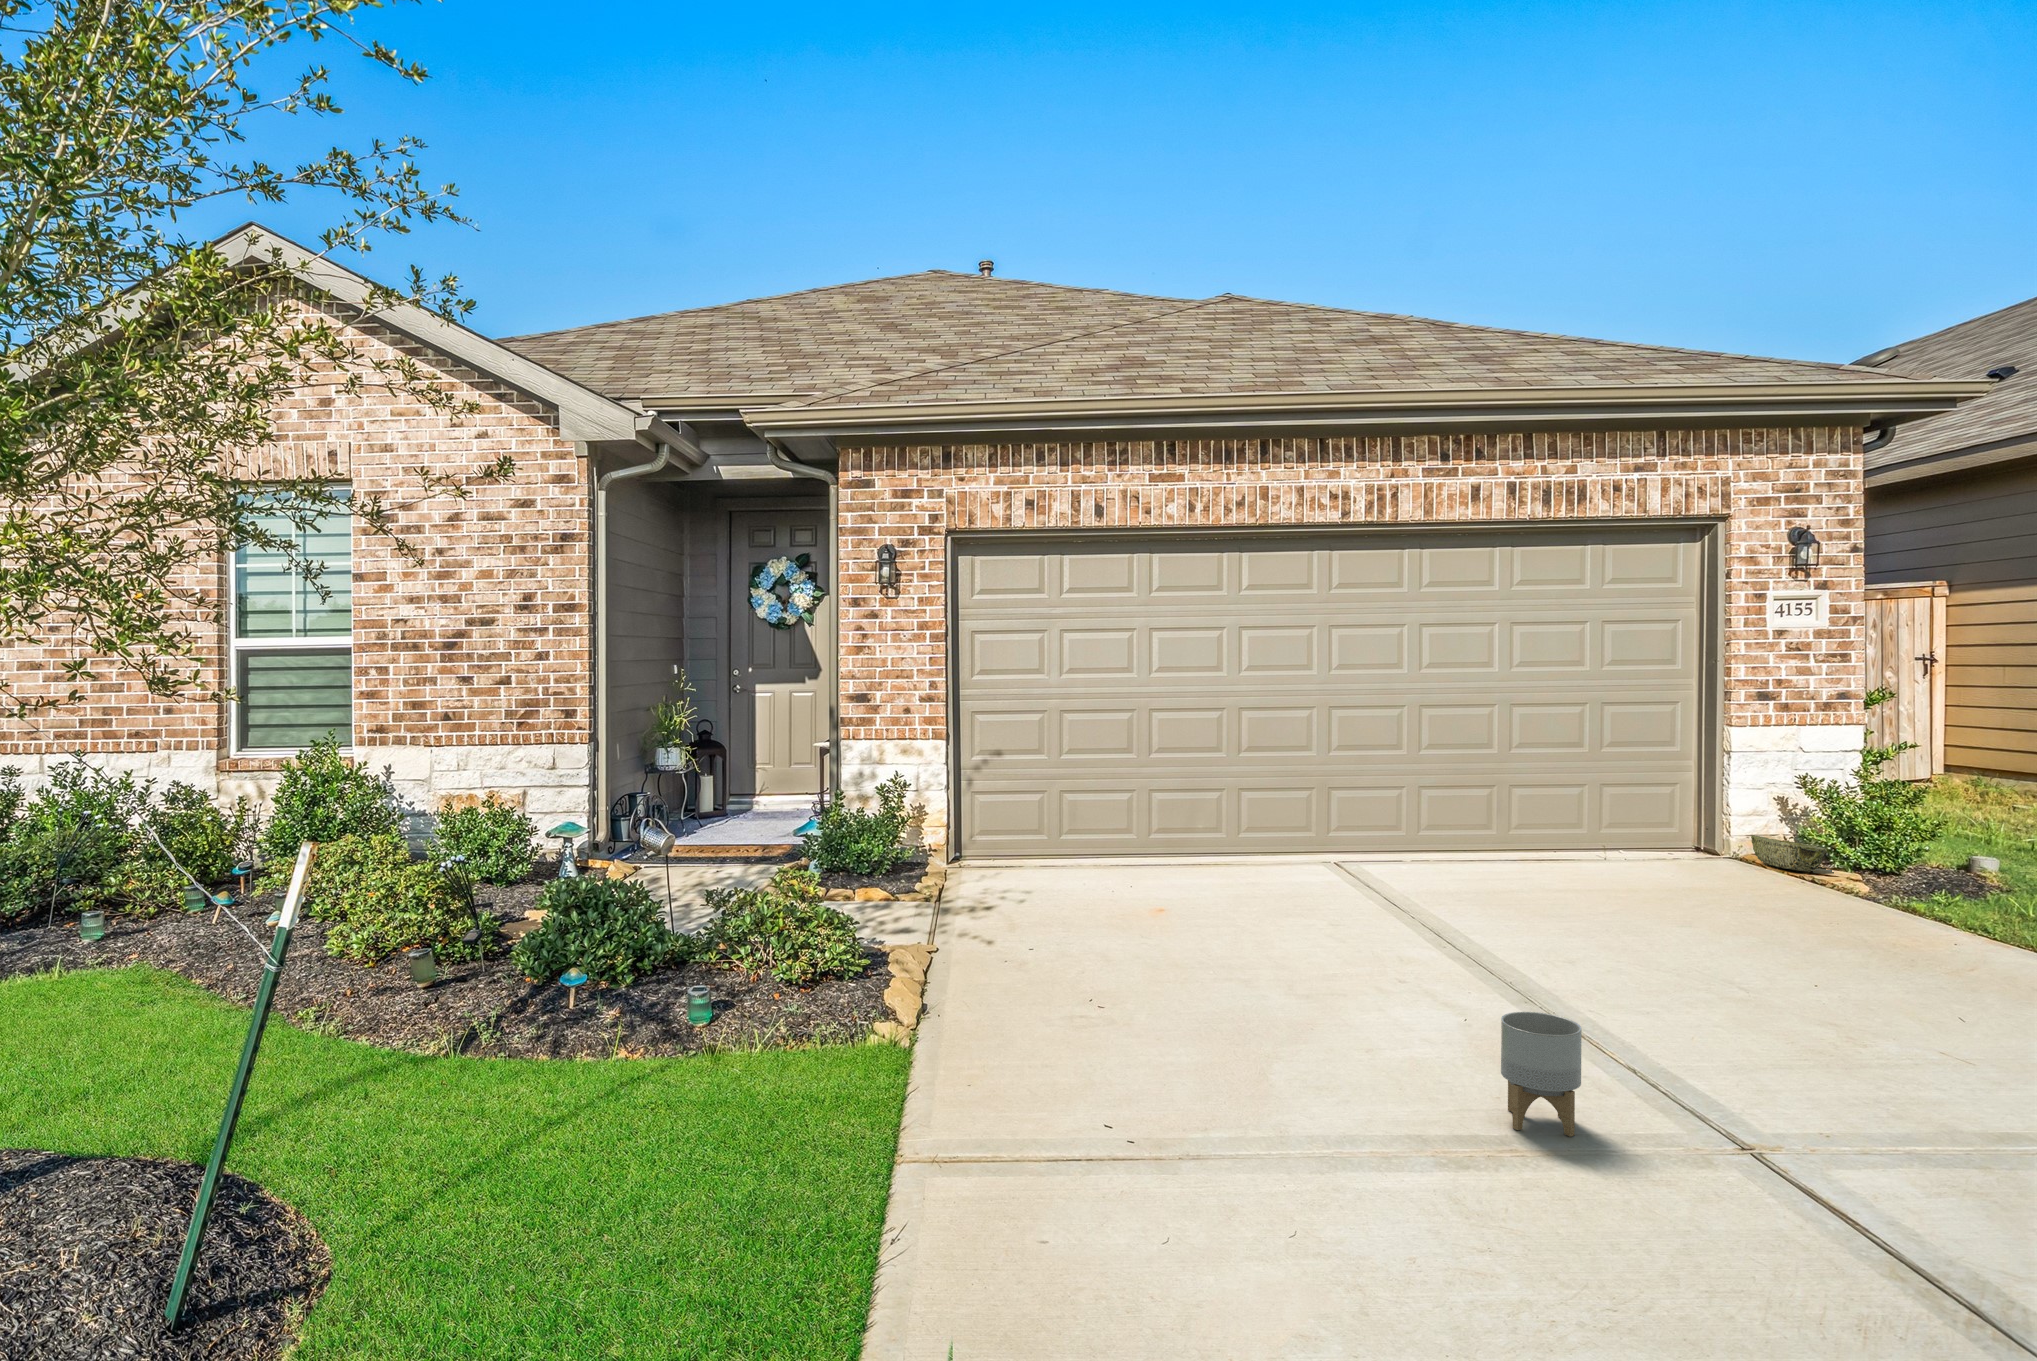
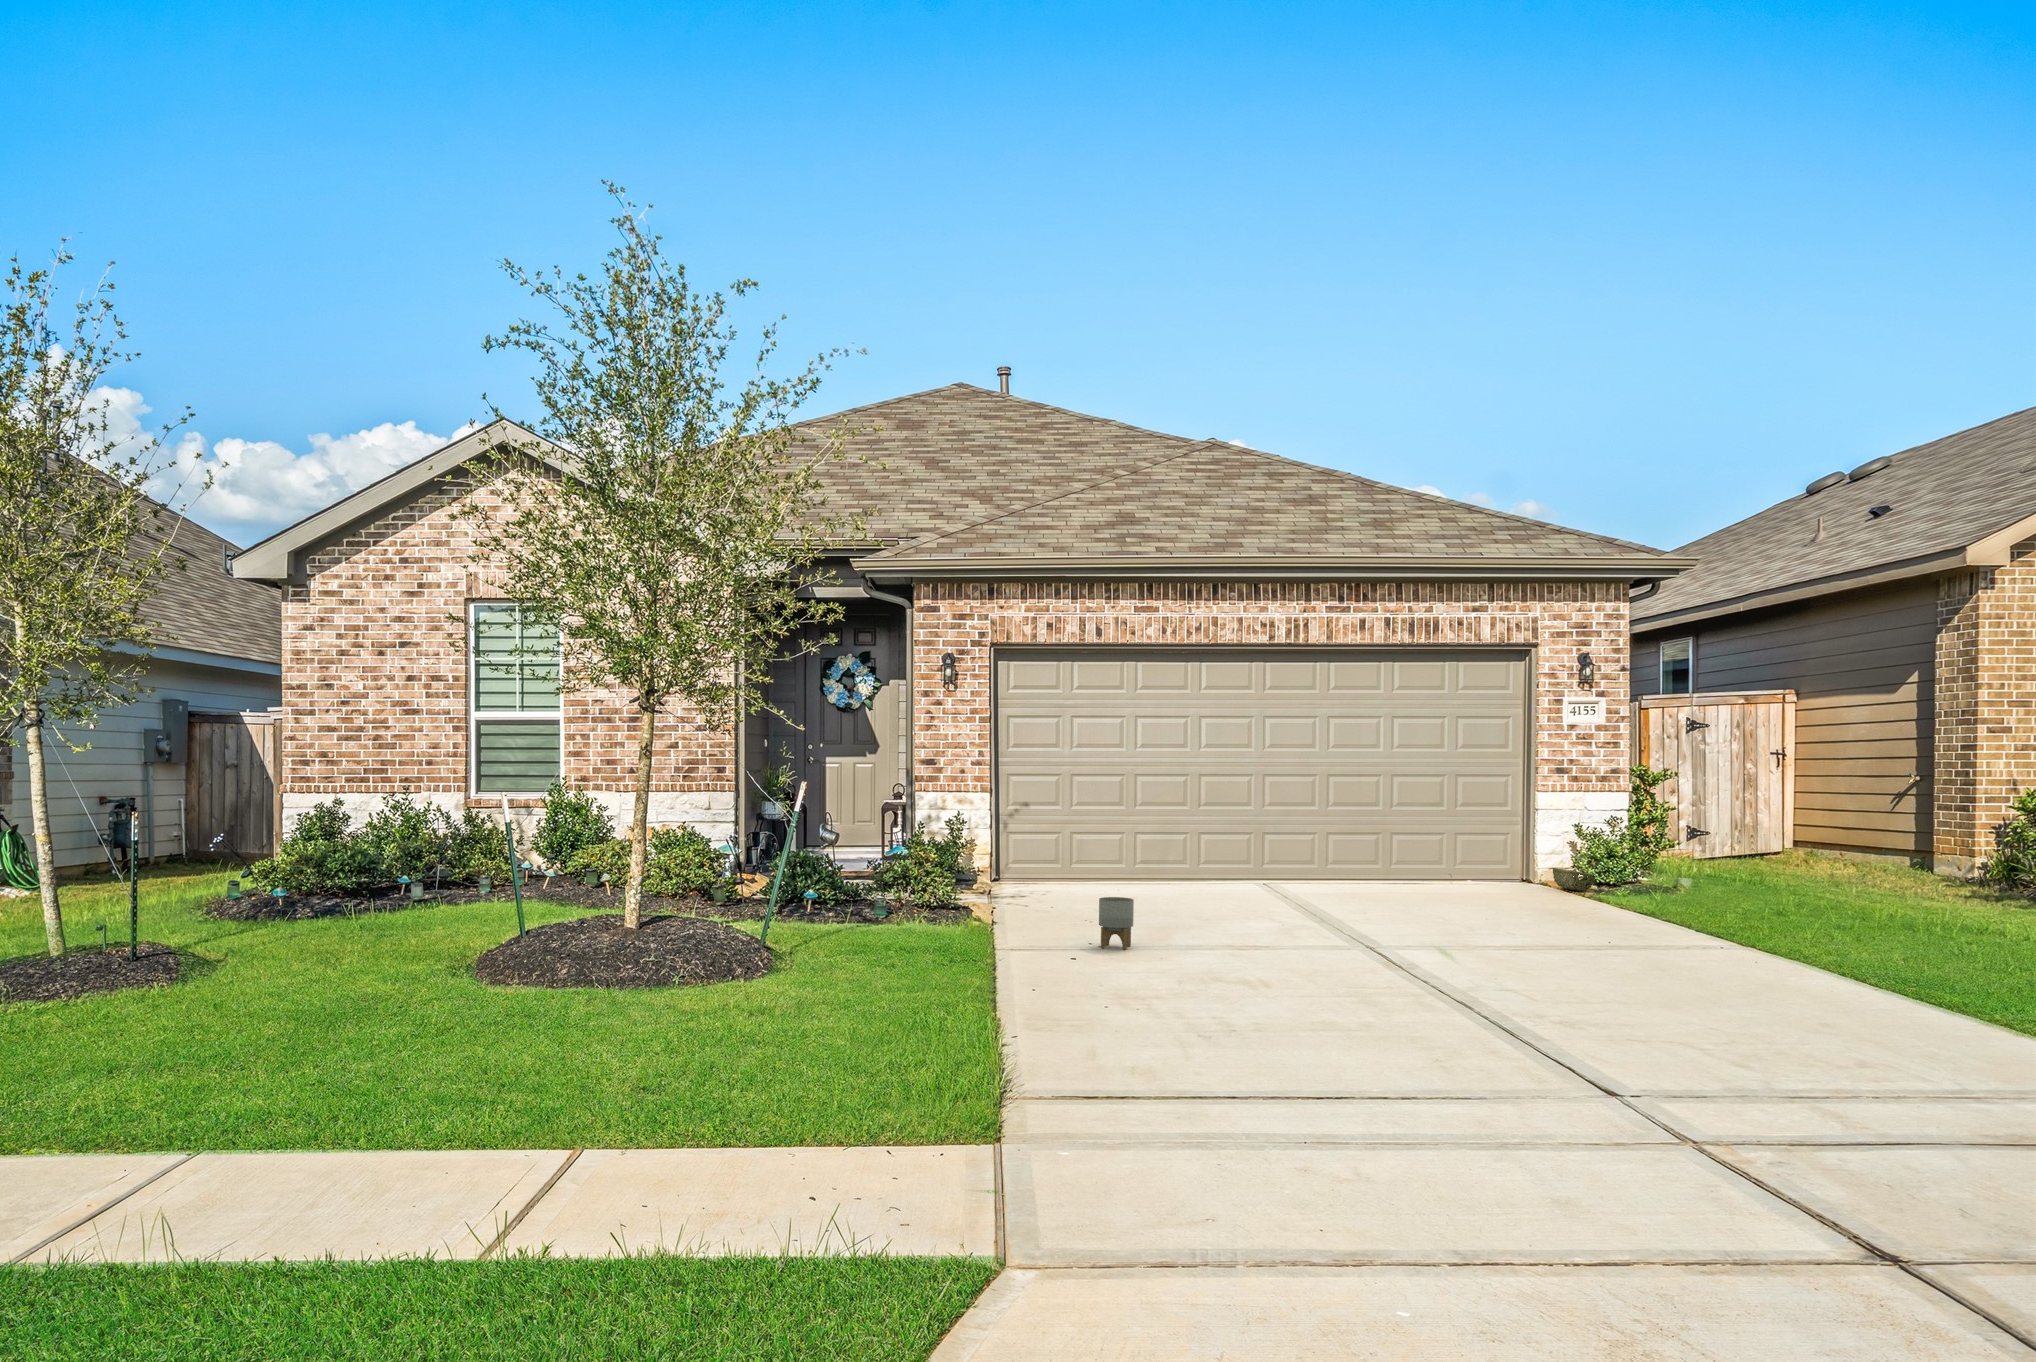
planter: present [1501,1012,1582,1137] -> present [1099,897,1134,950]

